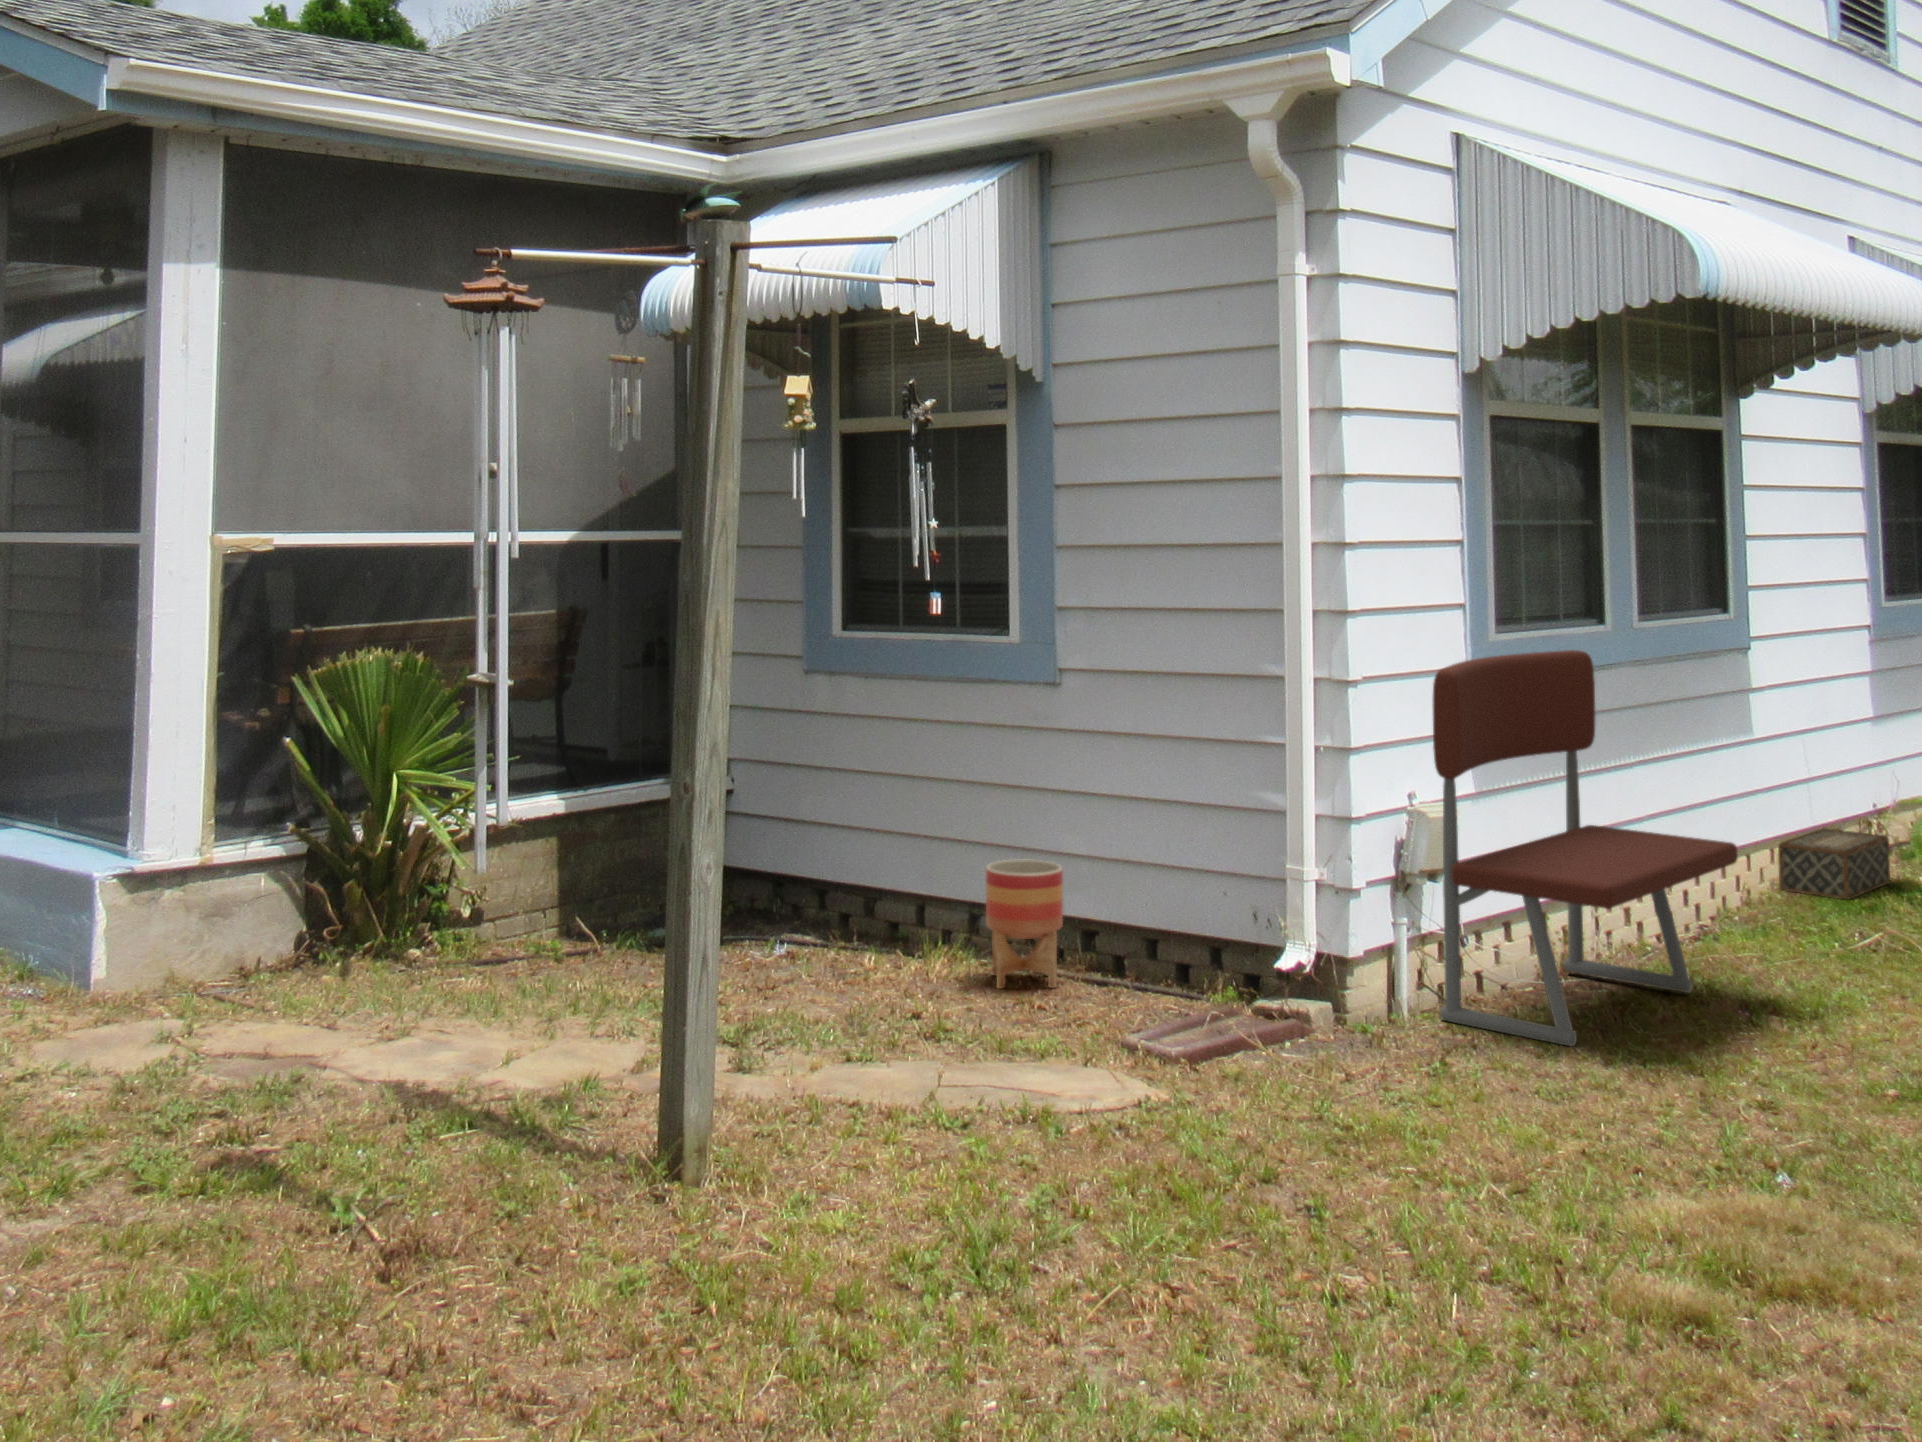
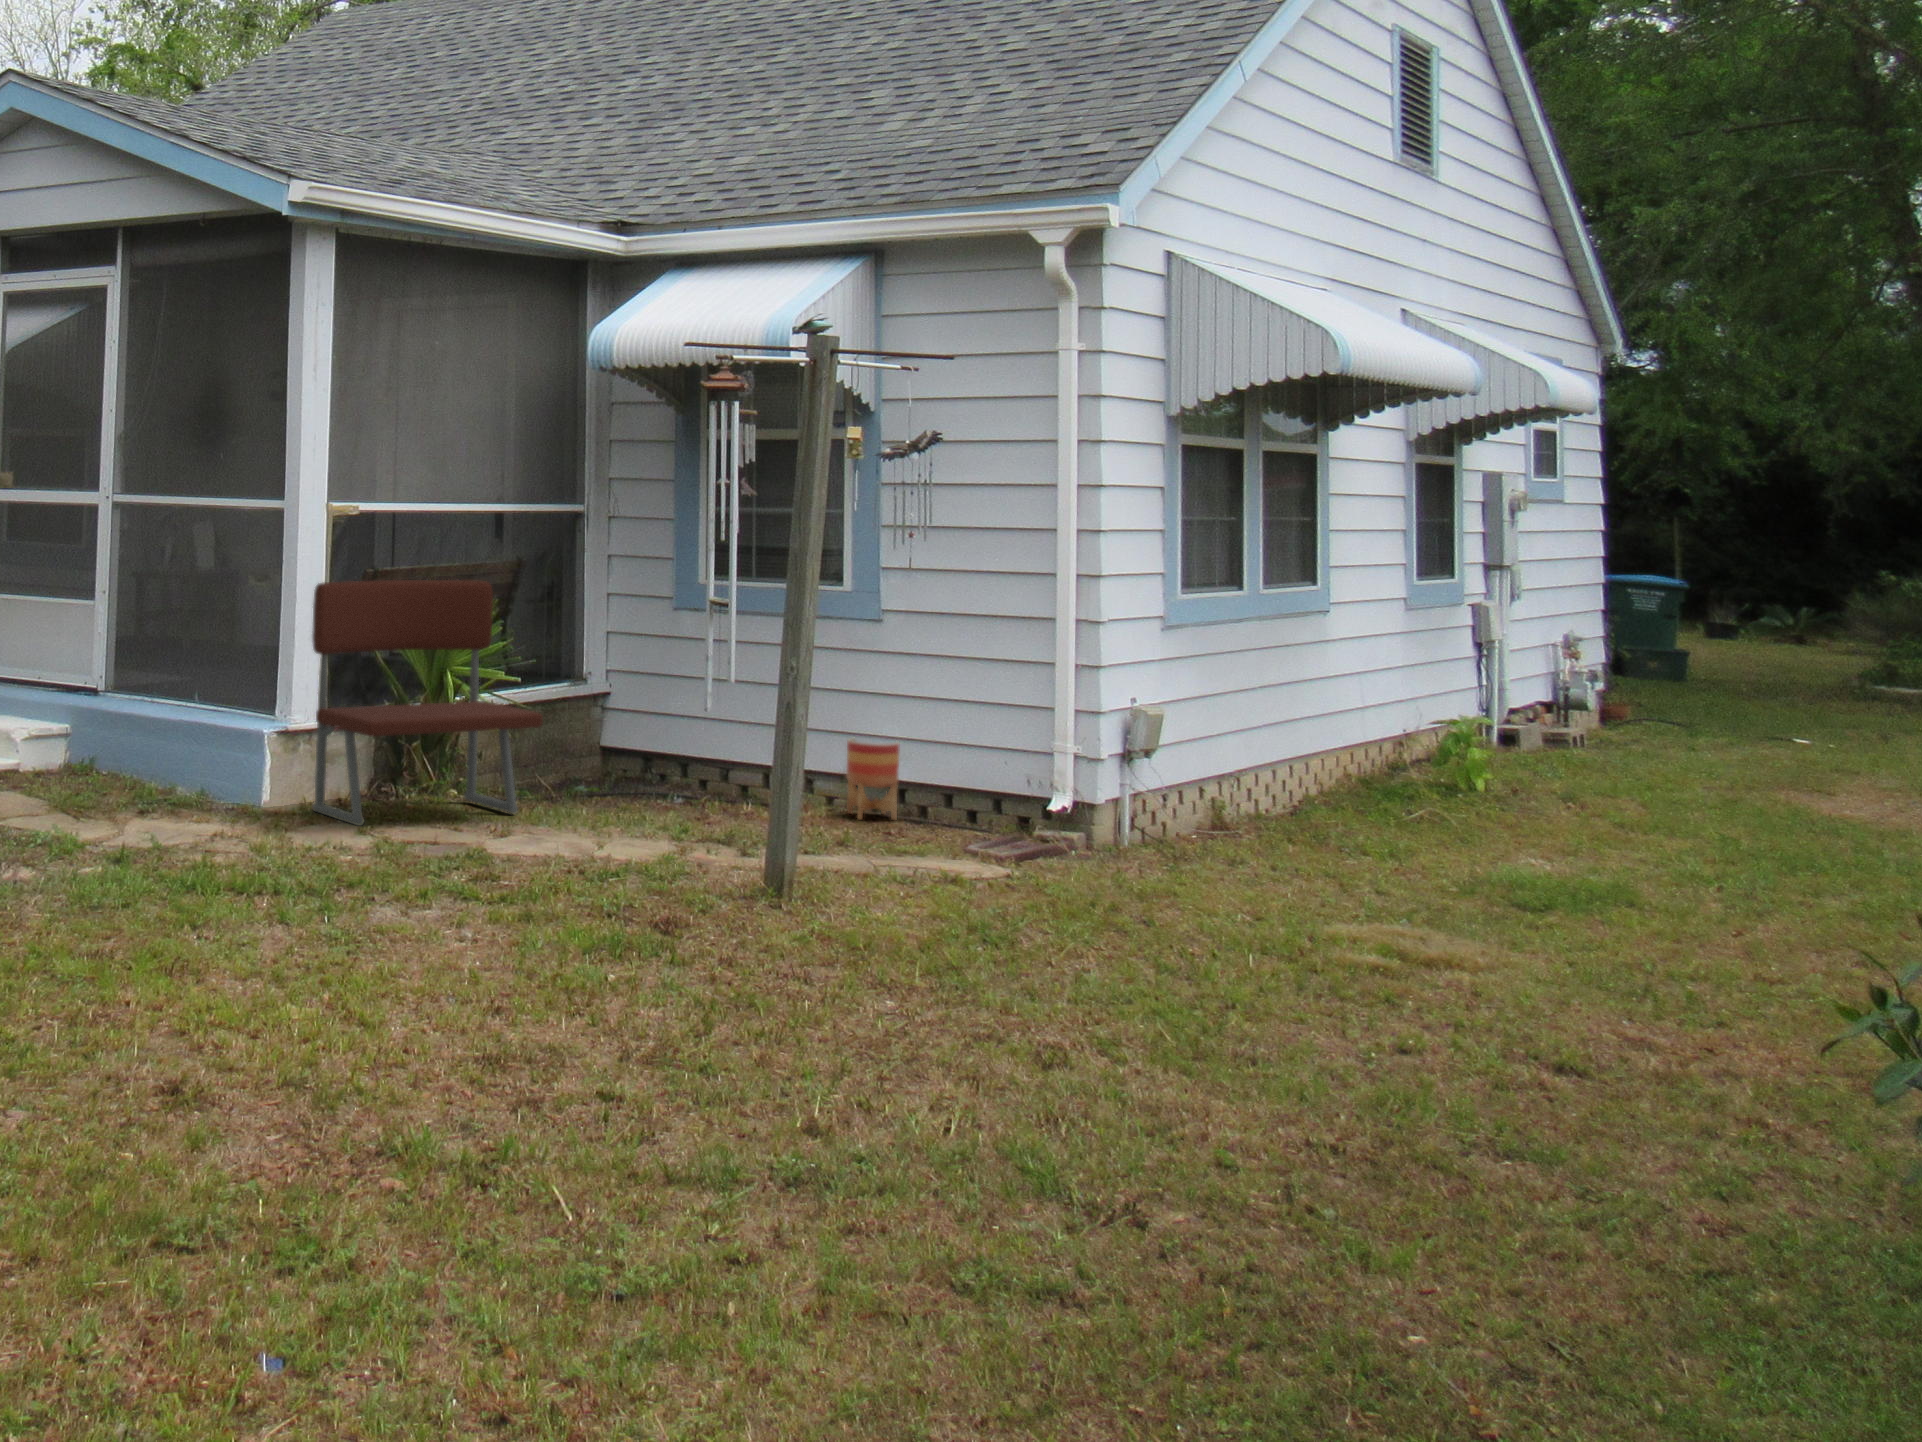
bench: present [1433,650,1738,1047] -> present [312,580,543,825]
woven basket: present [1778,828,1890,900] -> none [1343,743,1419,789]

